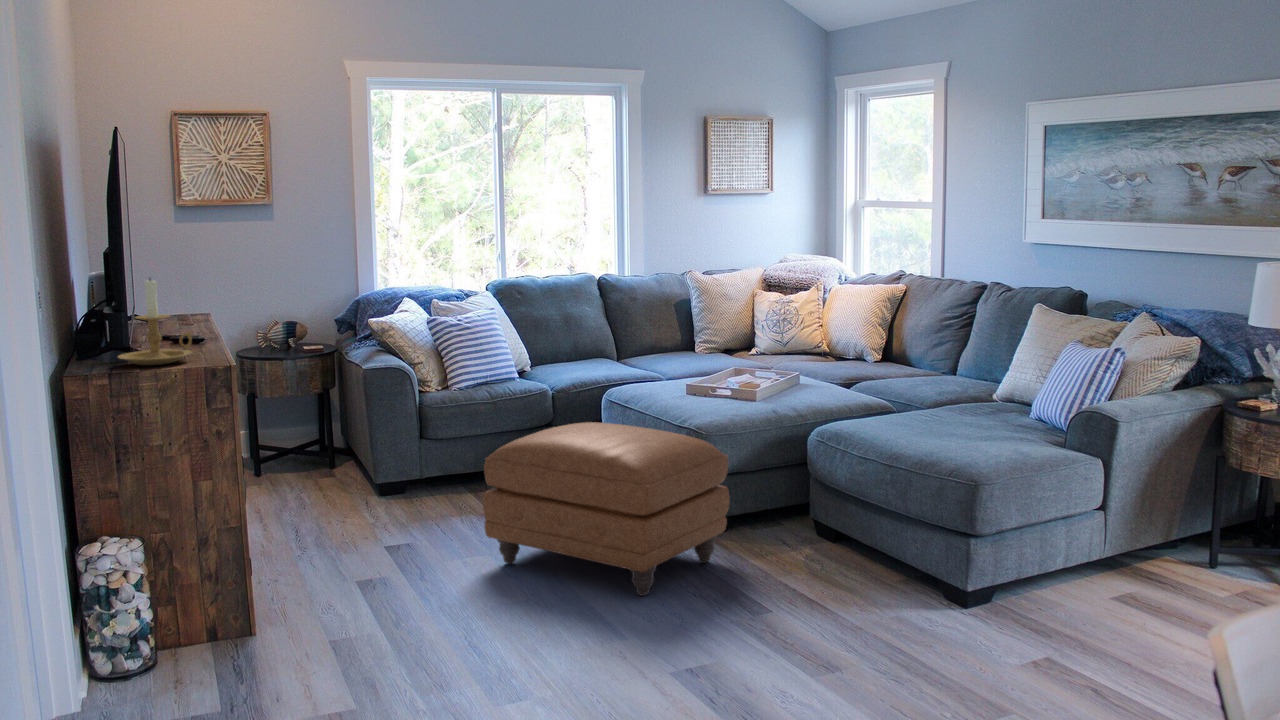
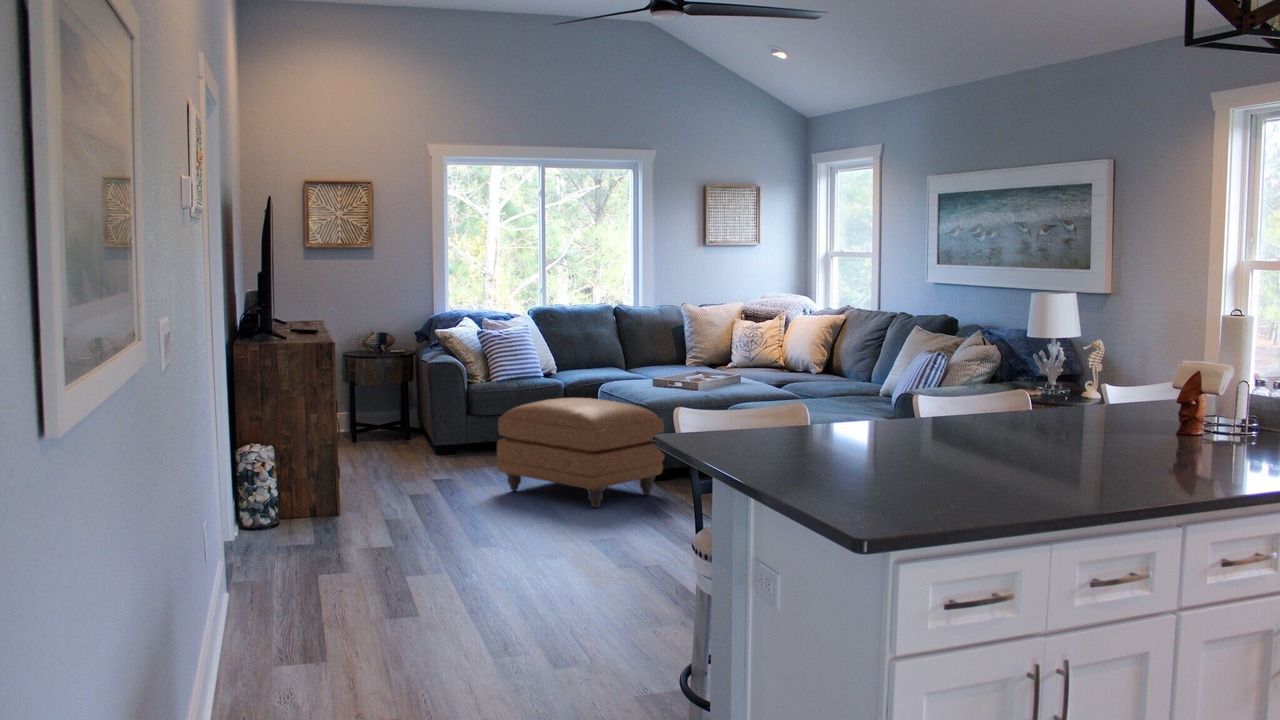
candle holder: present [118,278,192,365] -> none [265,285,310,340]

